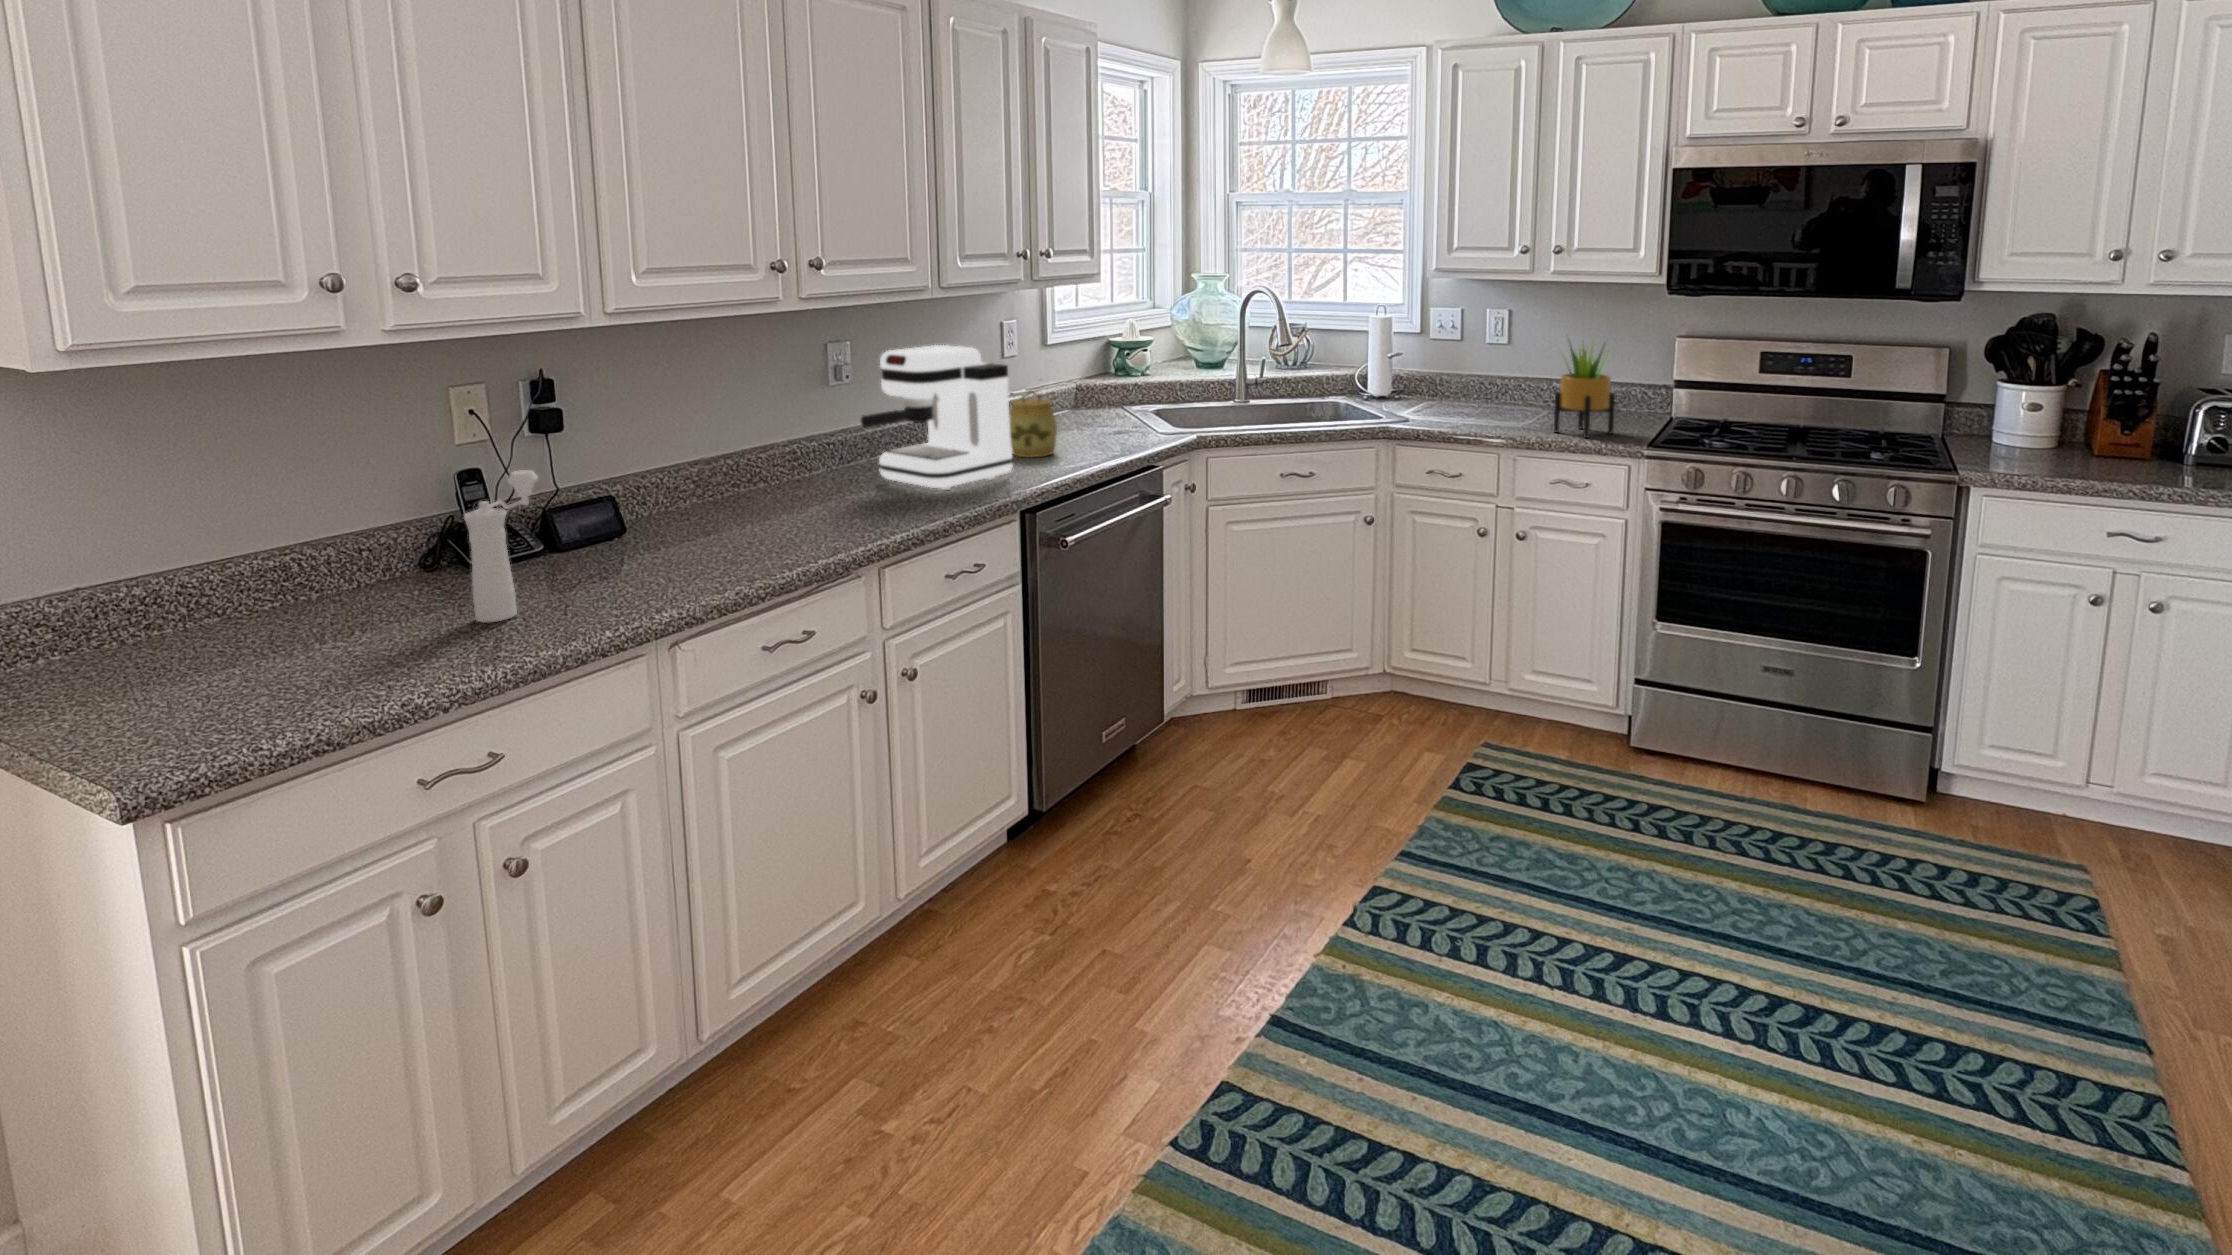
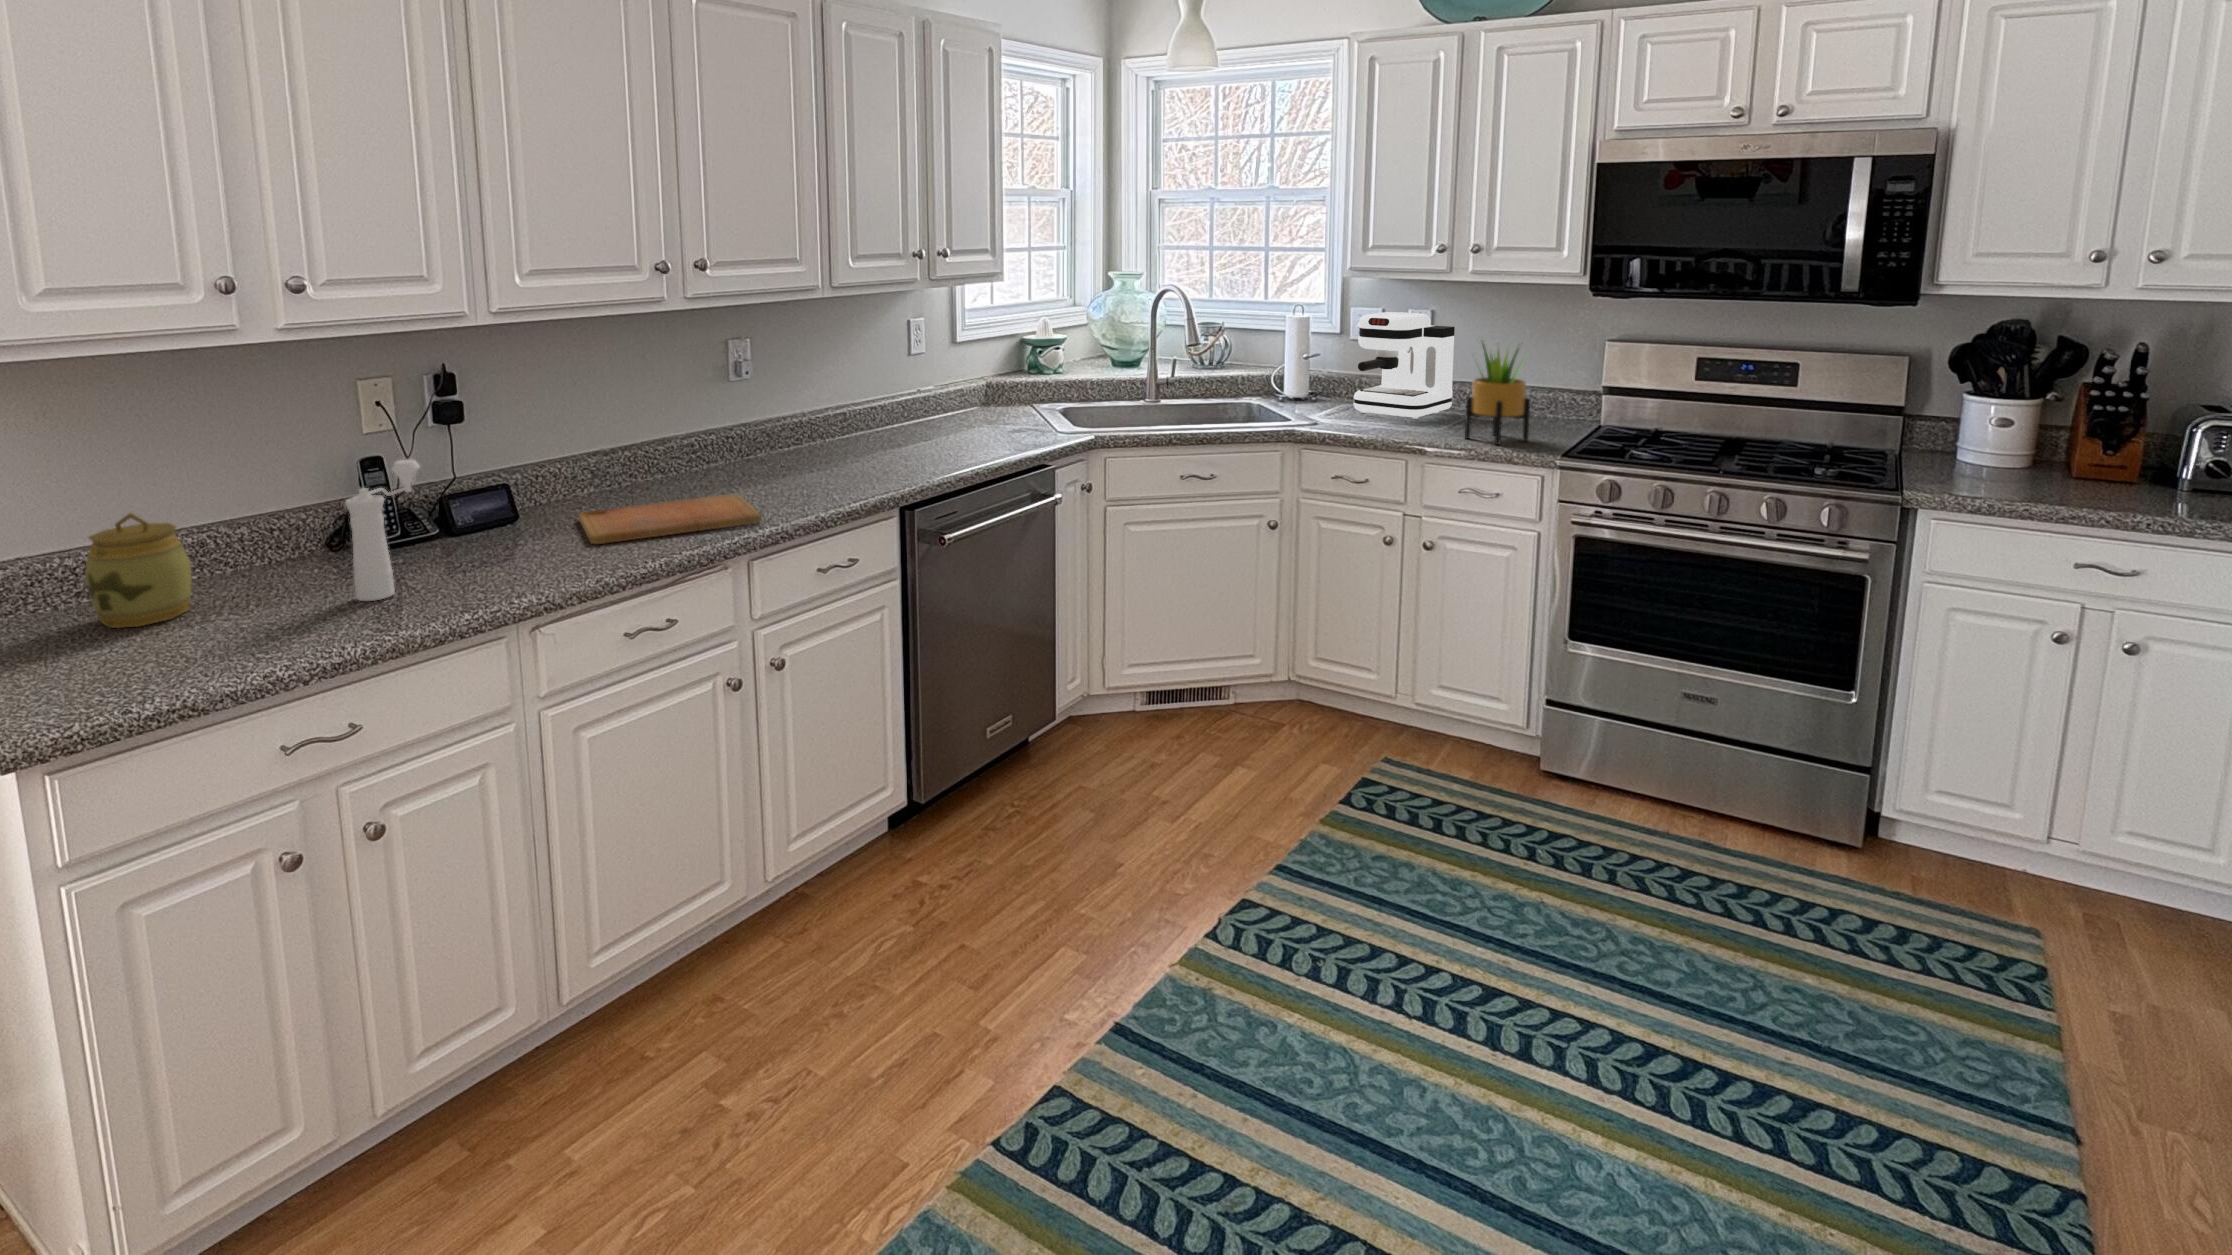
coffee maker: present [861,345,1012,490] -> present [1354,312,1455,419]
jar: present [1009,391,1057,457] -> present [85,513,192,628]
cutting board: none [691,501,890,556] -> present [579,494,761,544]

